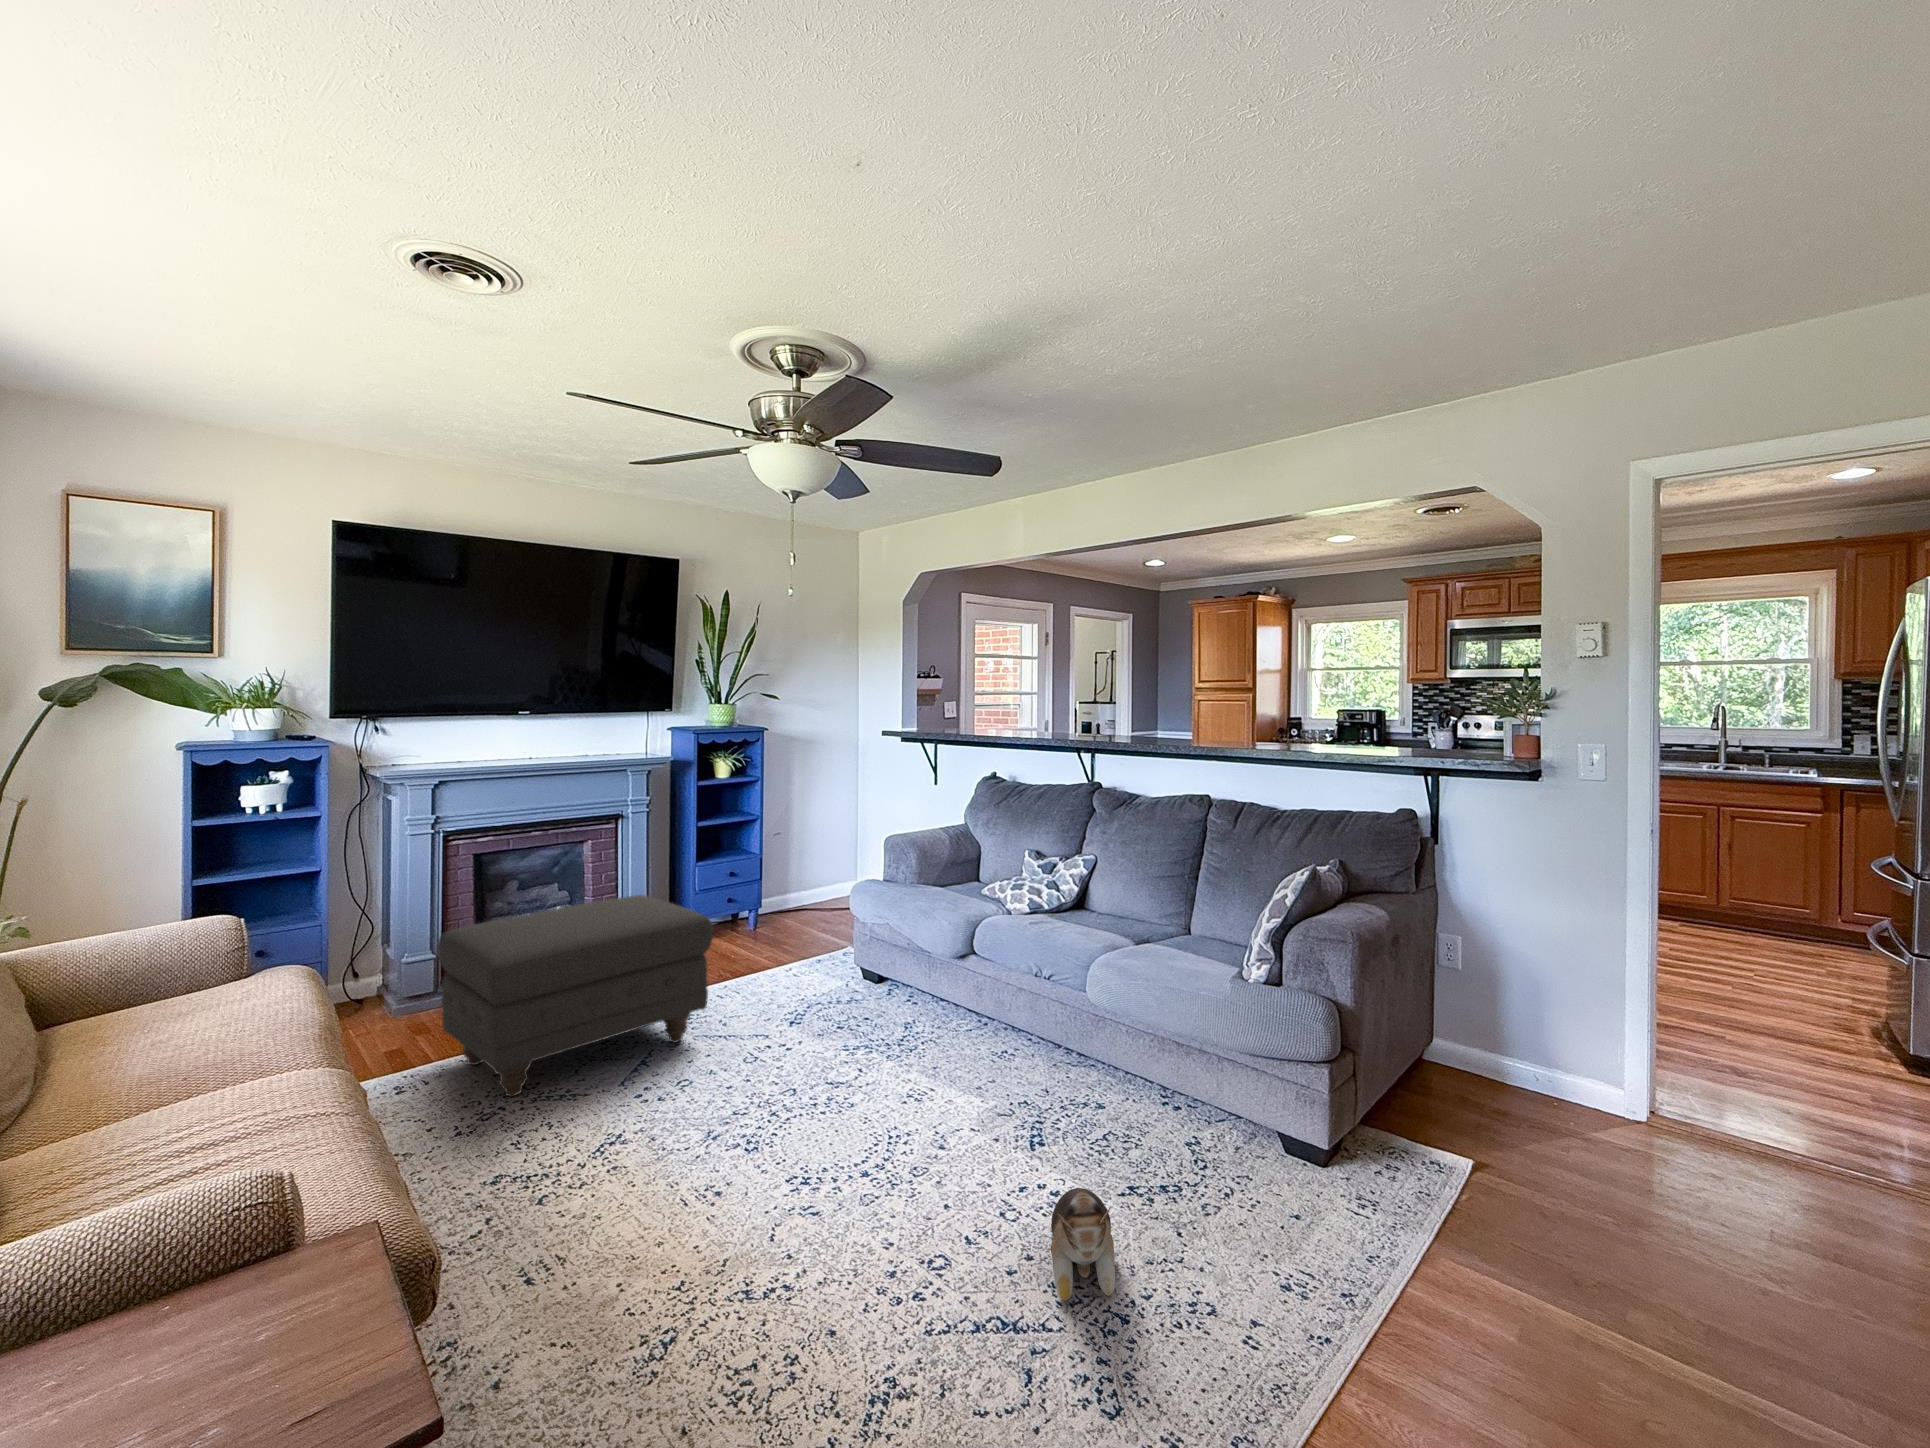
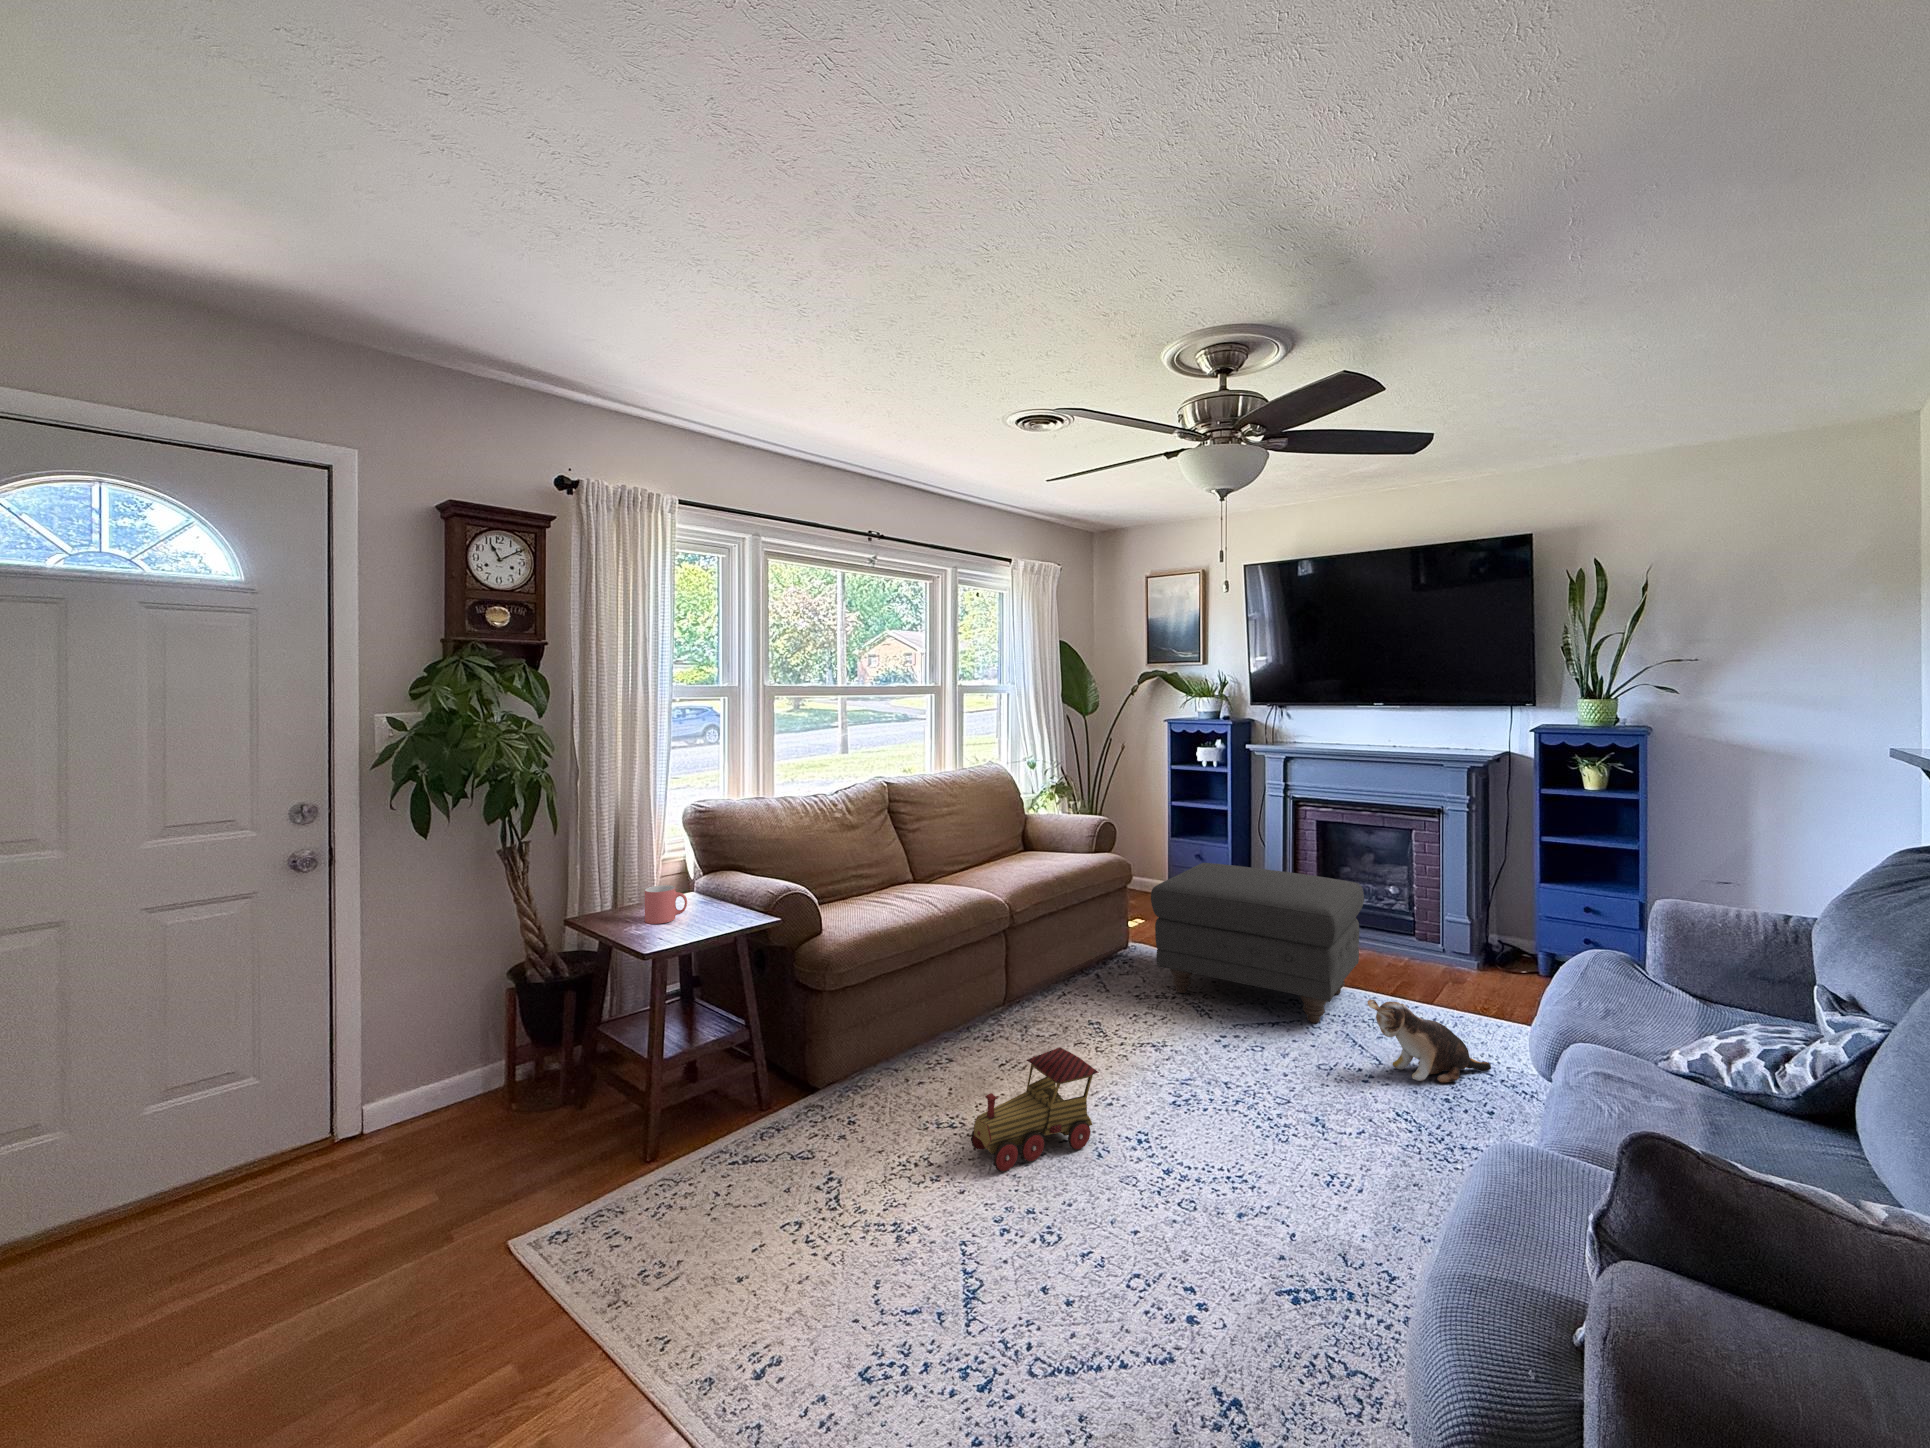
toy train: none [723,1125,819,1305] -> present [971,1047,1099,1172]
plush toy: present [1051,1188,1115,1301] -> present [1368,1000,1491,1083]
mug: none [178,1244,295,1393] -> present [645,885,687,924]

